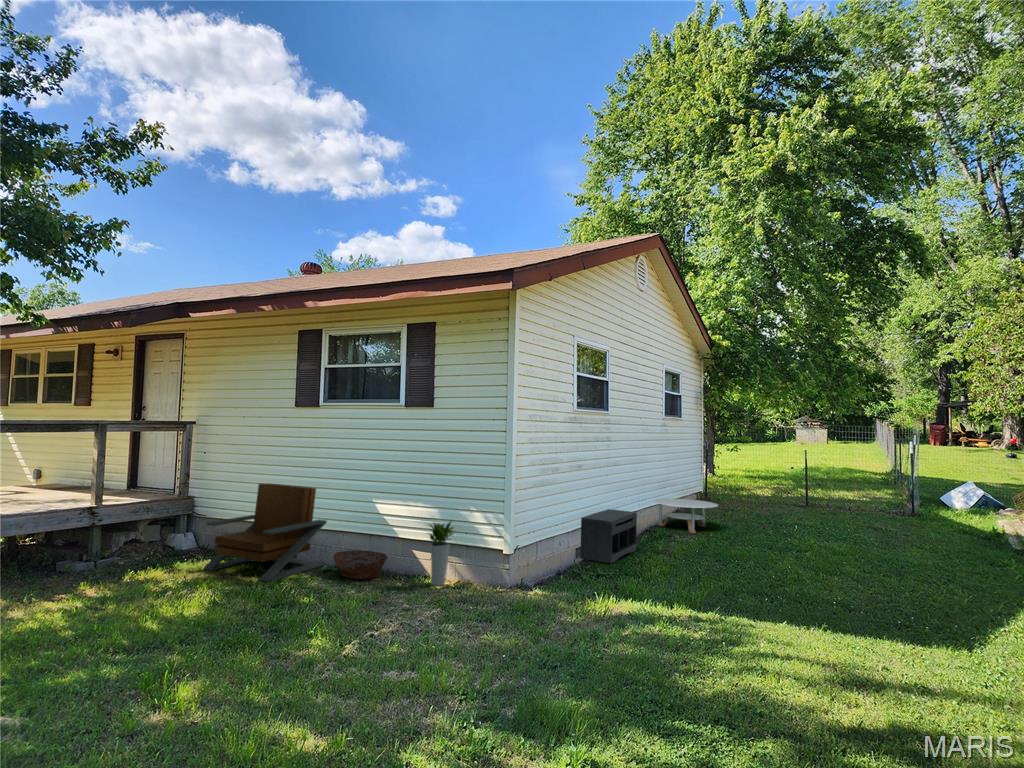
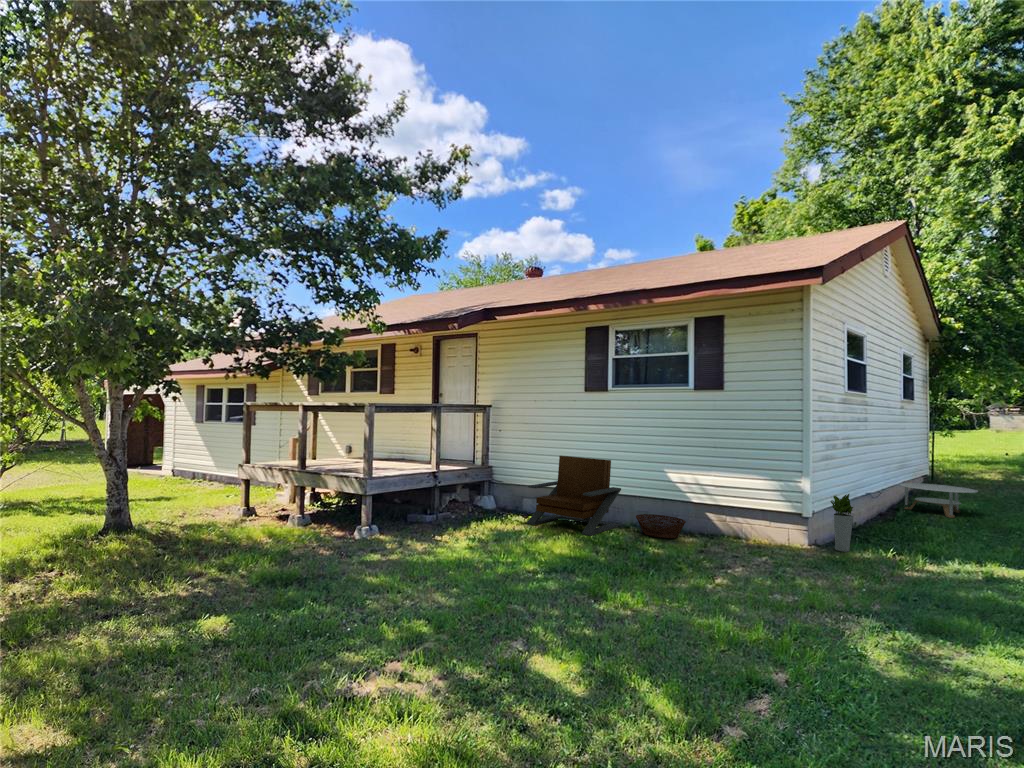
bench: present [580,509,637,564] -> none [854,489,905,539]
planter: present [429,522,453,586] -> present [830,494,853,552]

